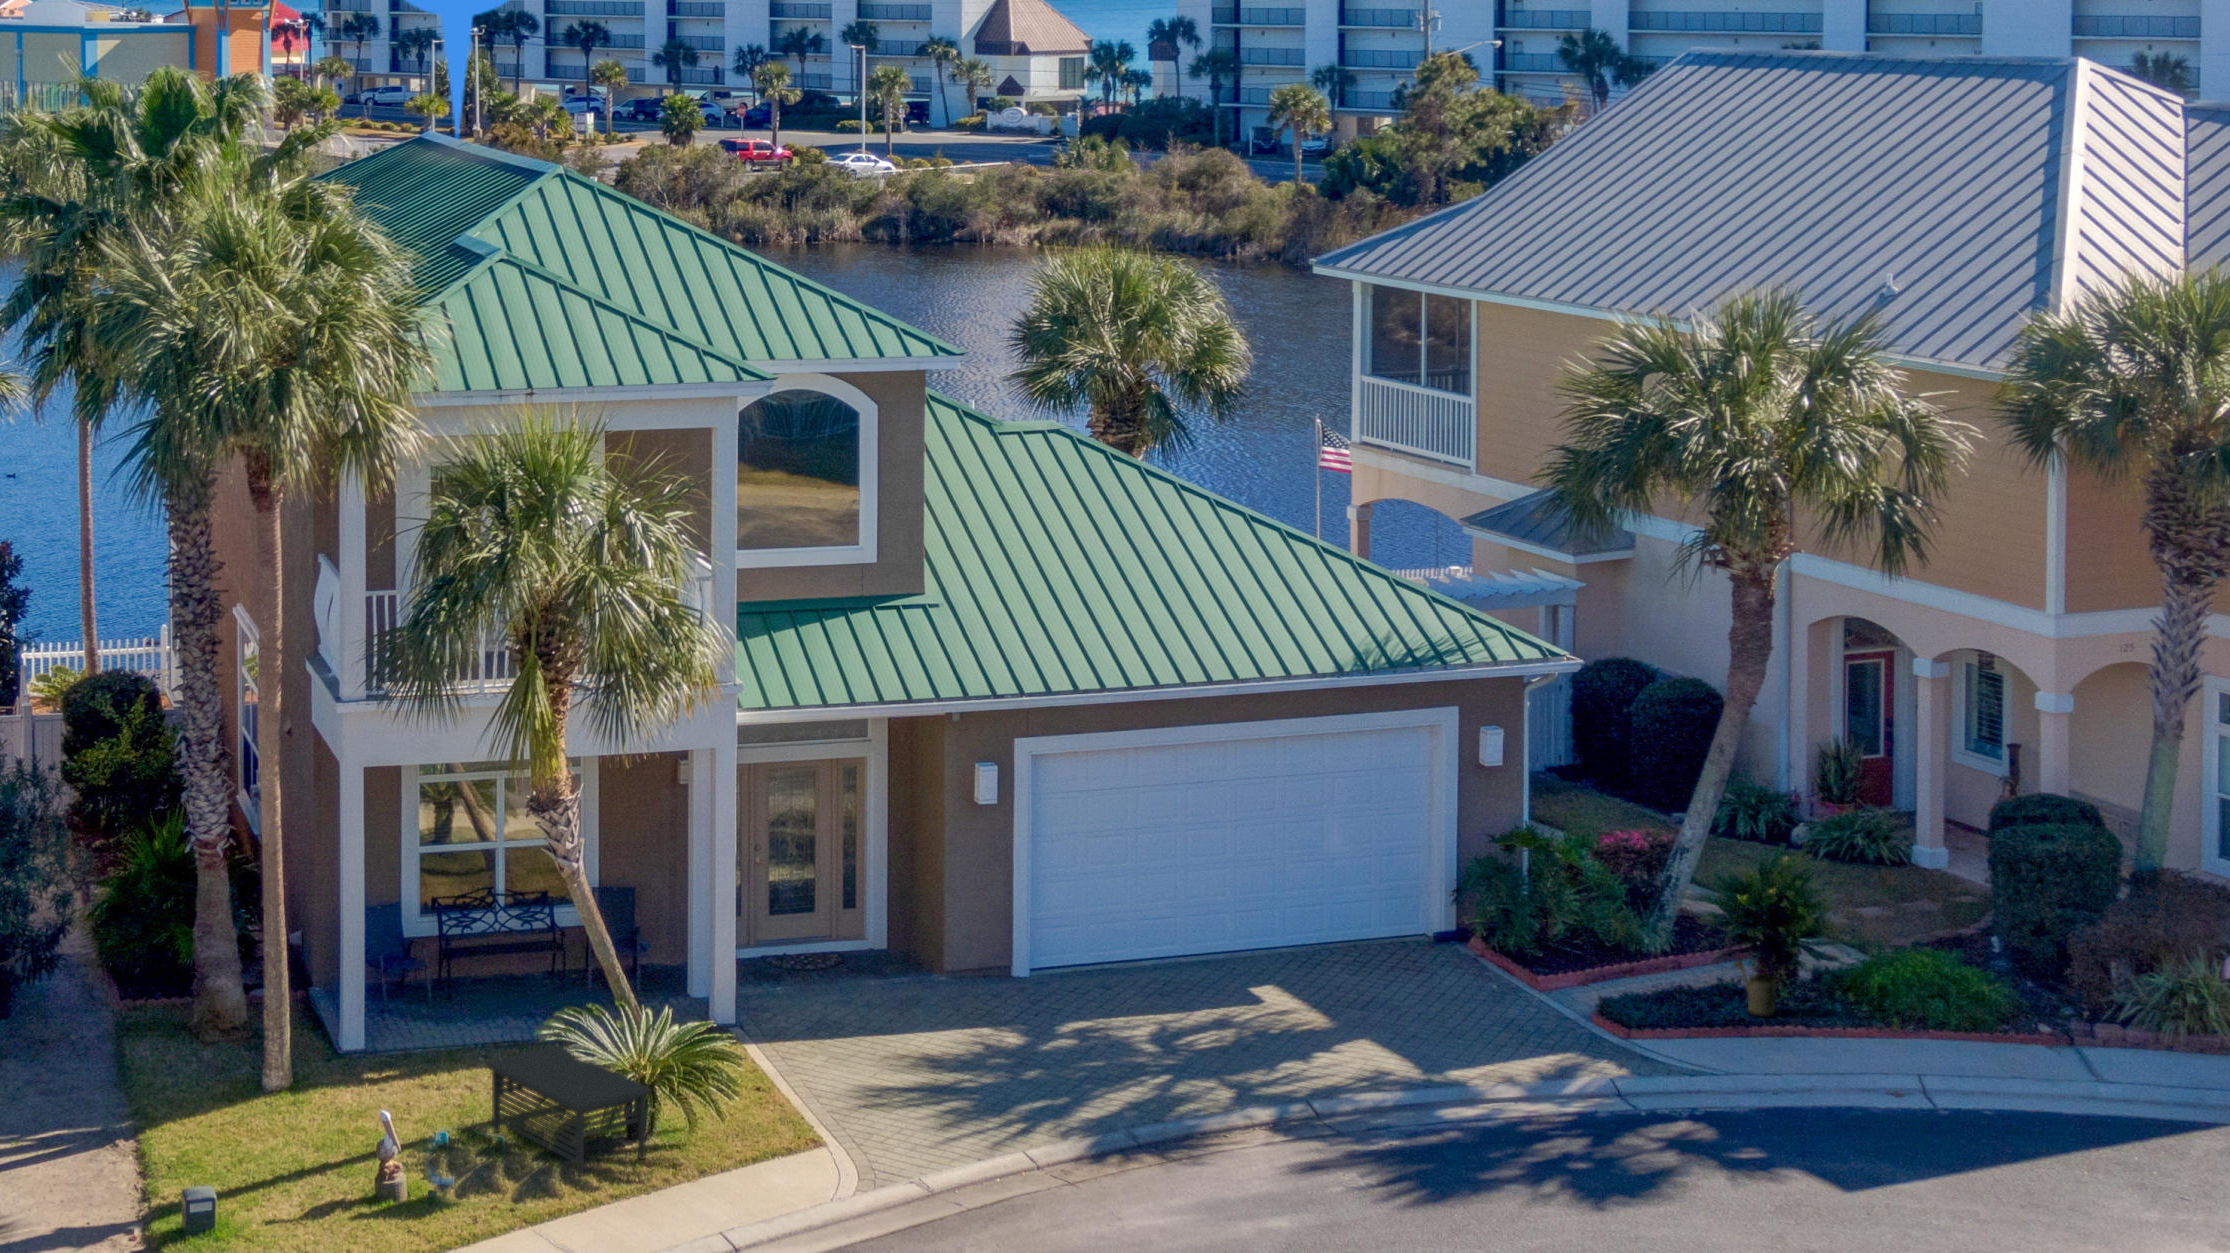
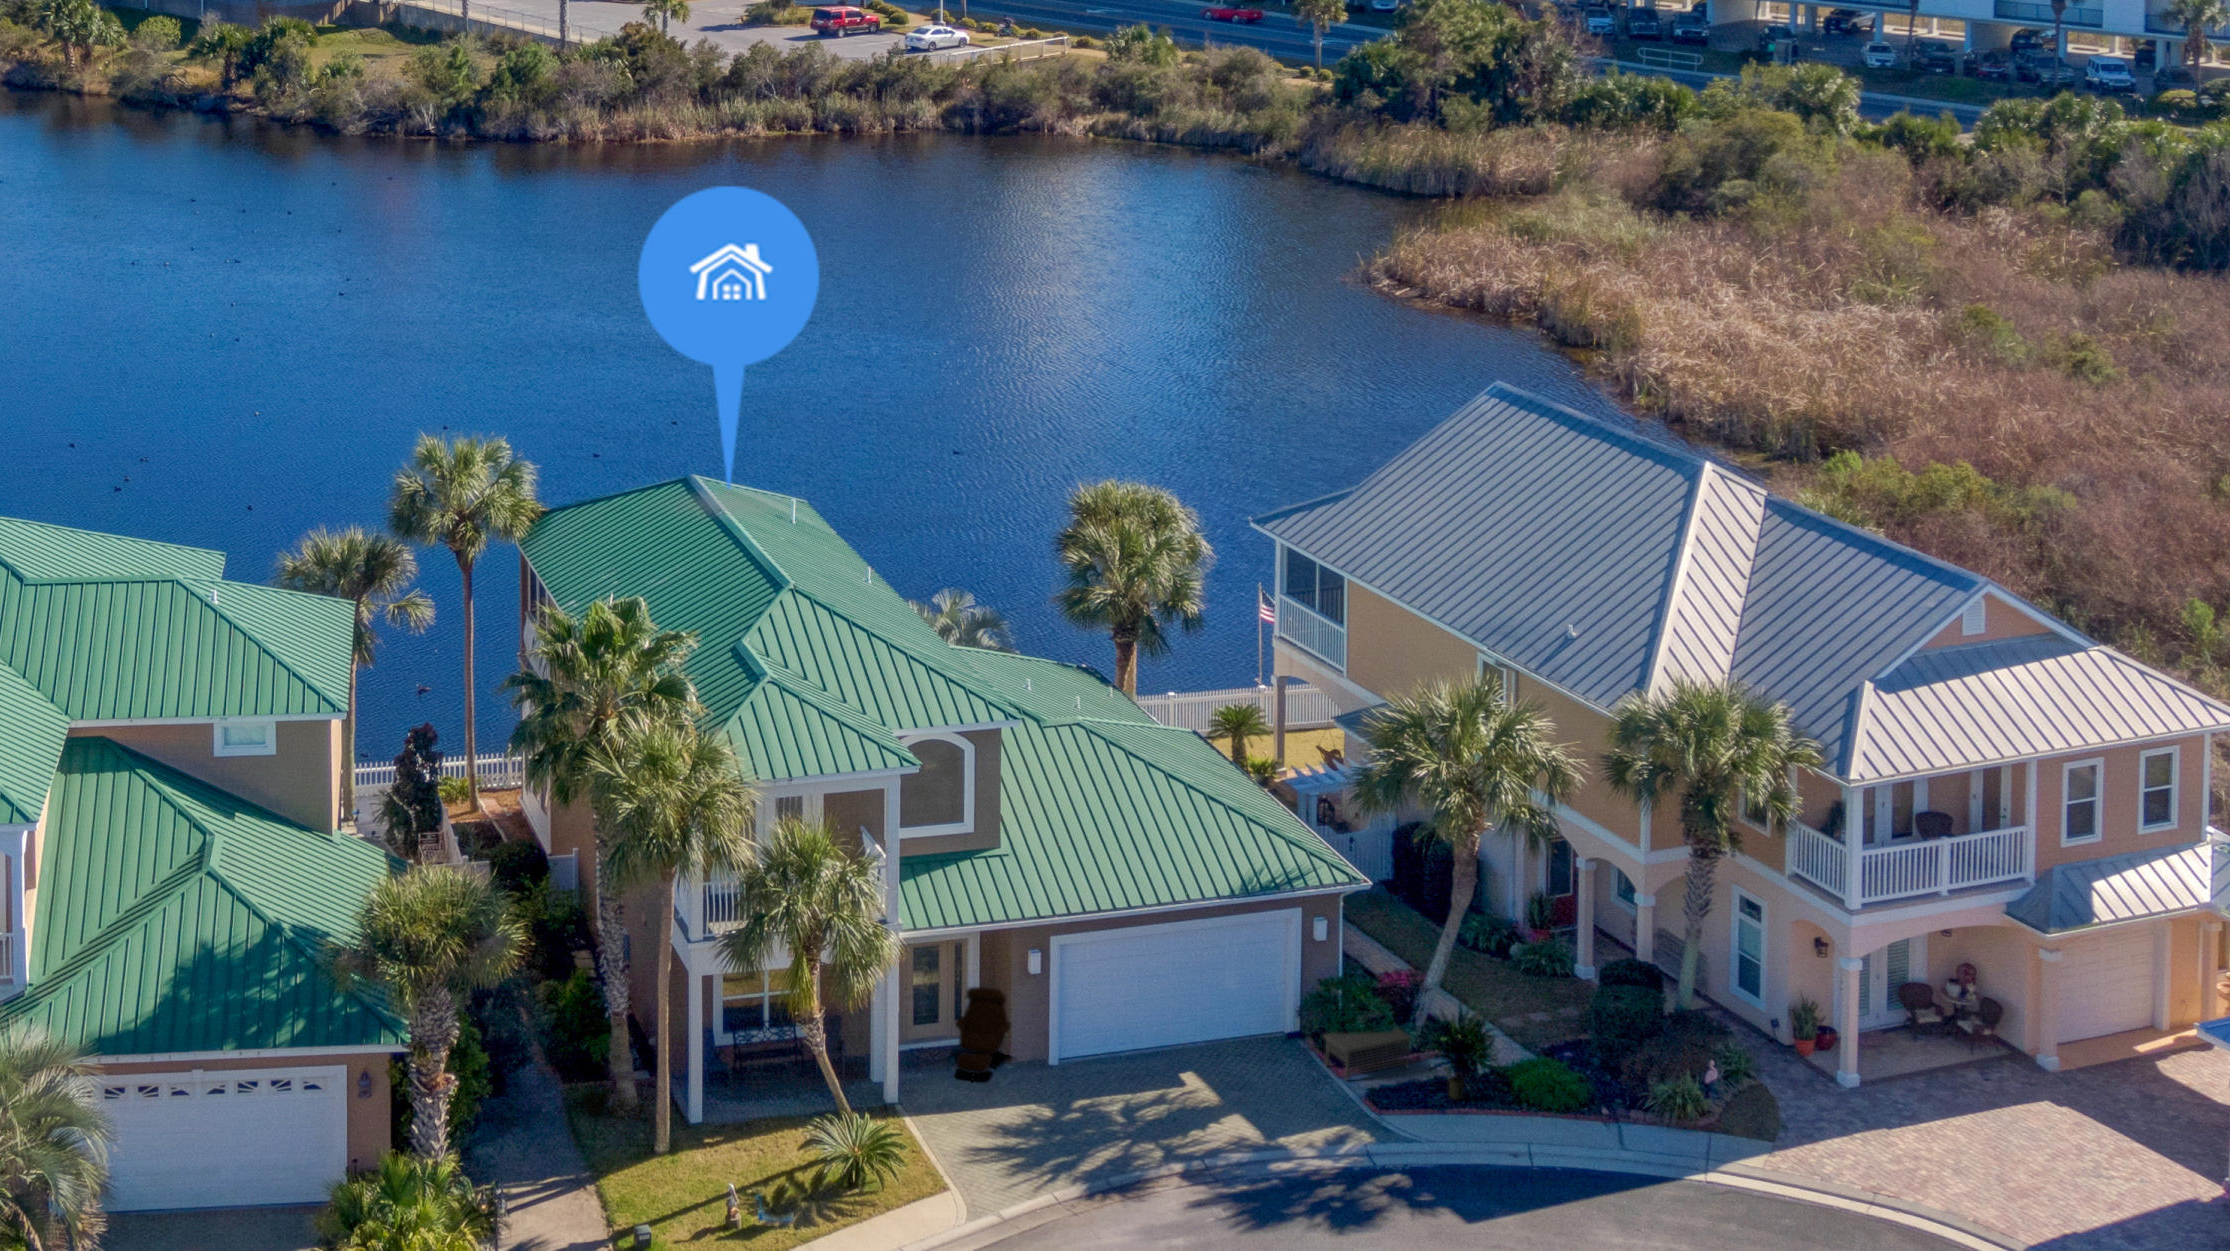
lounge chair: none [846,839,946,998] -> present [955,987,1010,1075]
decorative plant: none [136,996,201,1044] -> present [581,1089,607,1115]
storage bench: present [486,1045,650,1176] -> present [1324,1028,1412,1080]

